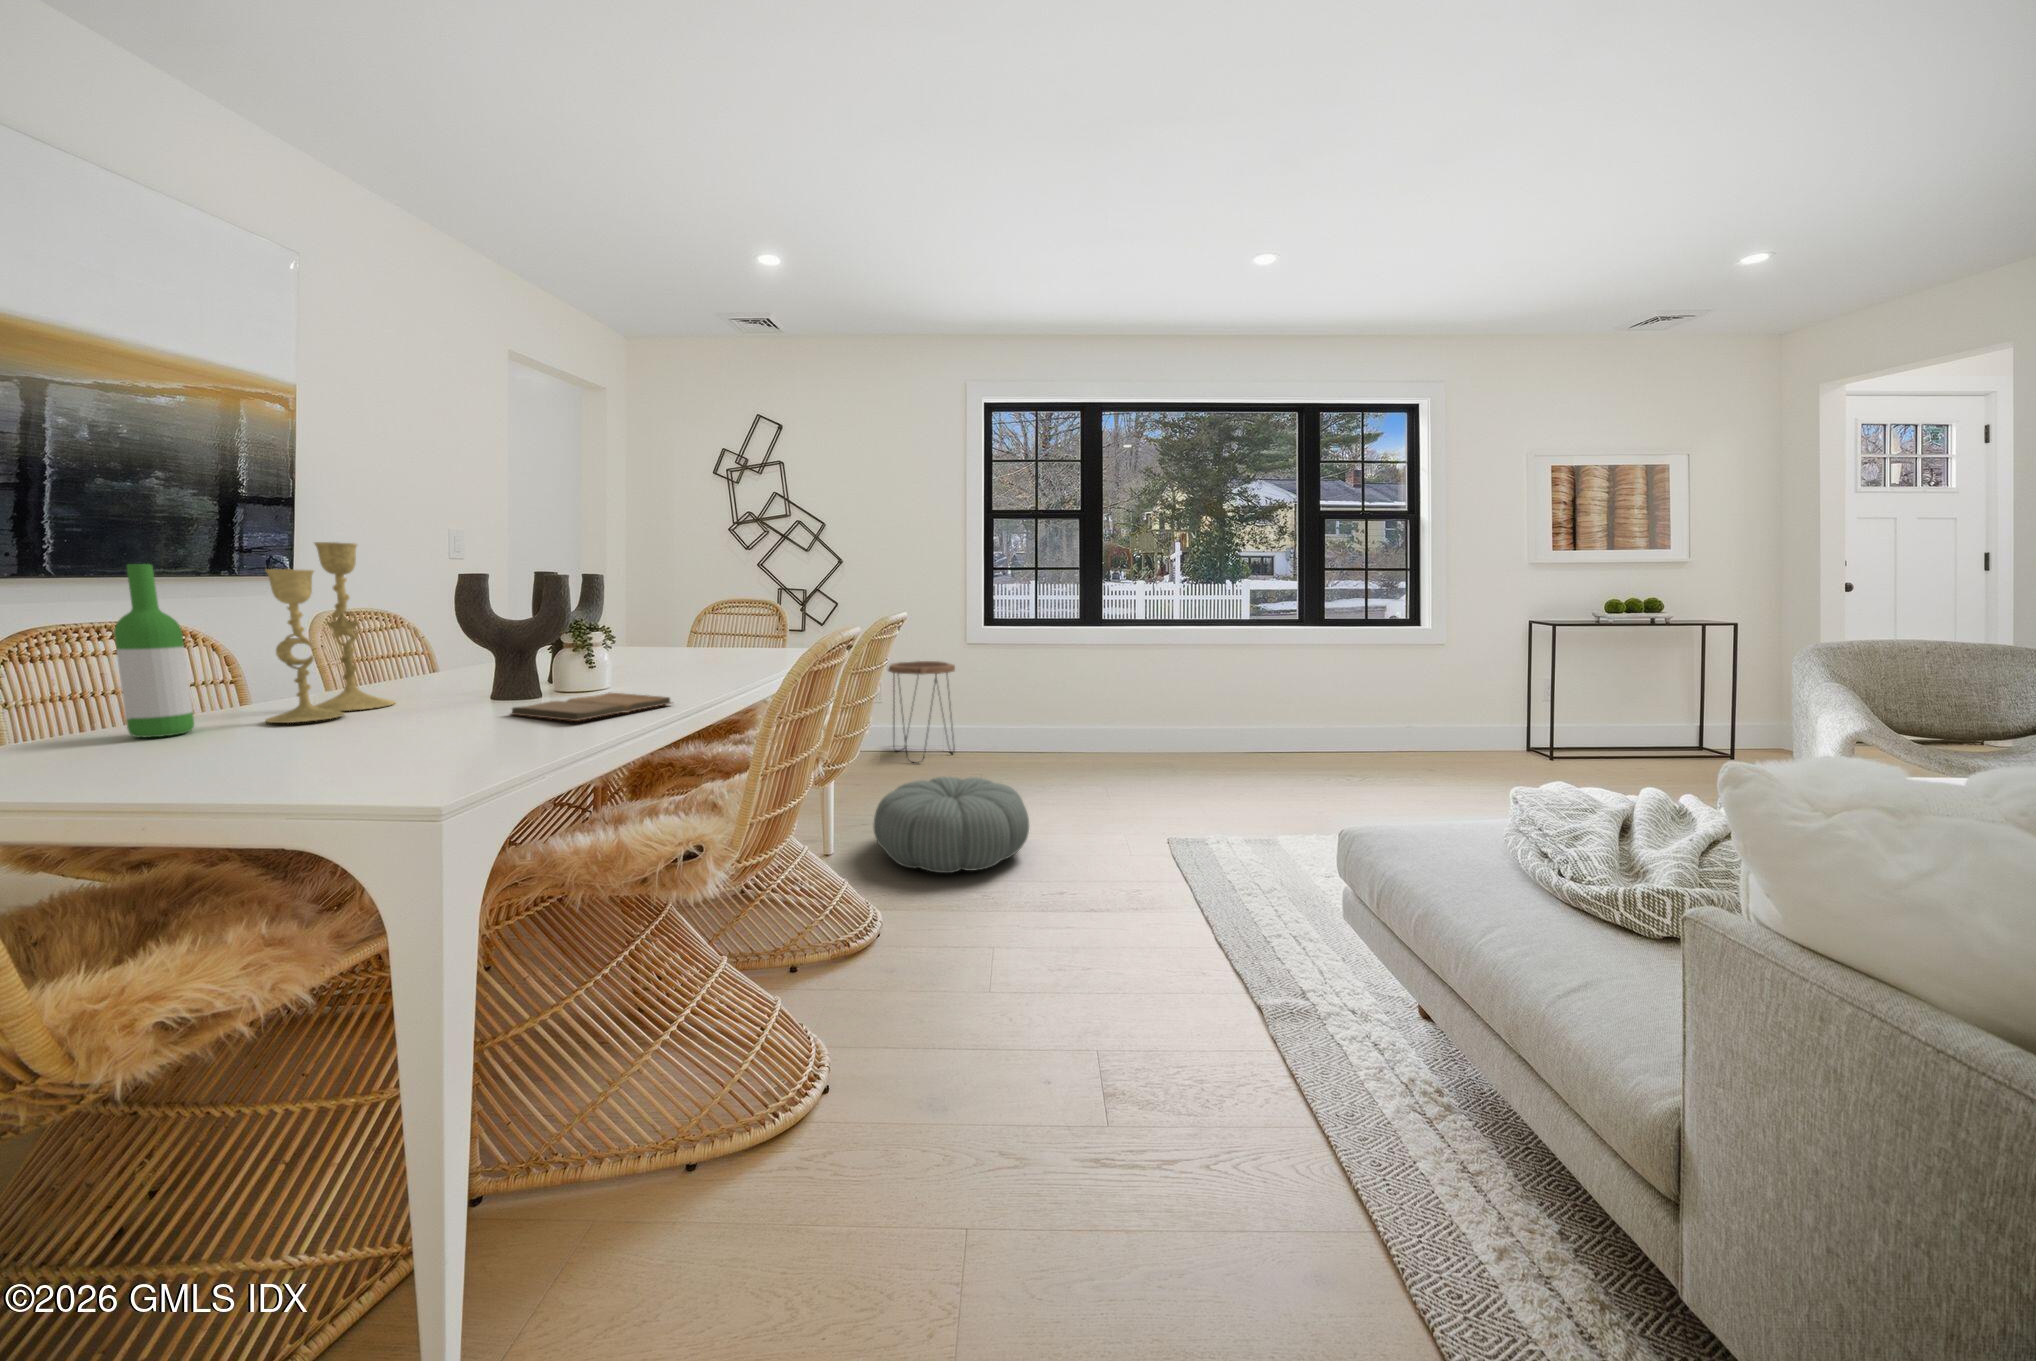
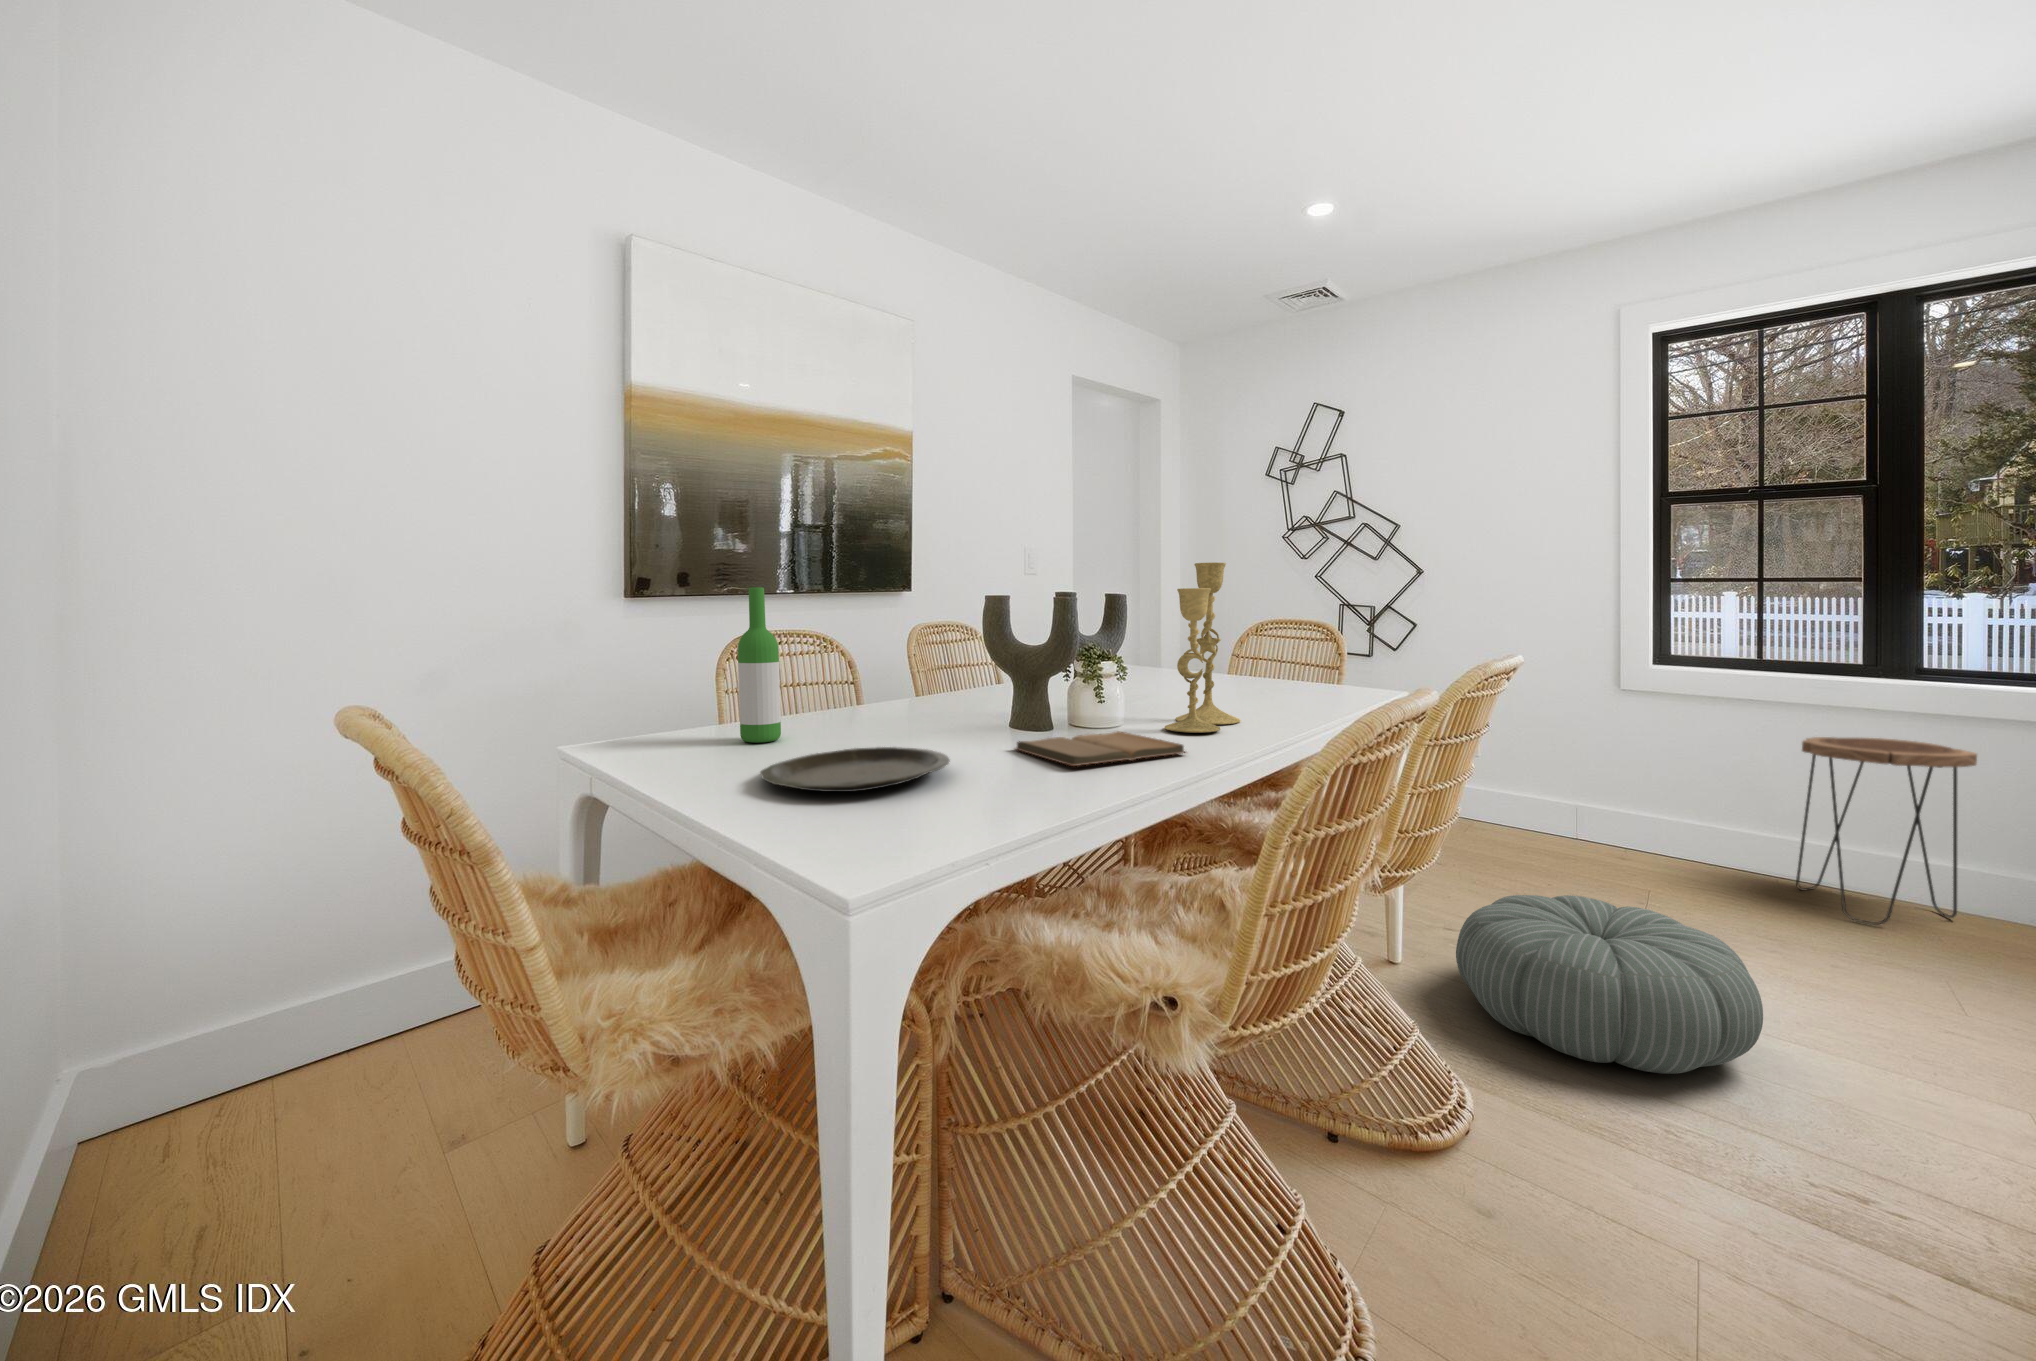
candlestick: present [265,542,395,723] -> present [1165,562,1241,733]
side table: present [888,661,955,752] -> present [1796,737,1977,925]
plate: none [205,721,451,769] -> present [760,747,949,792]

